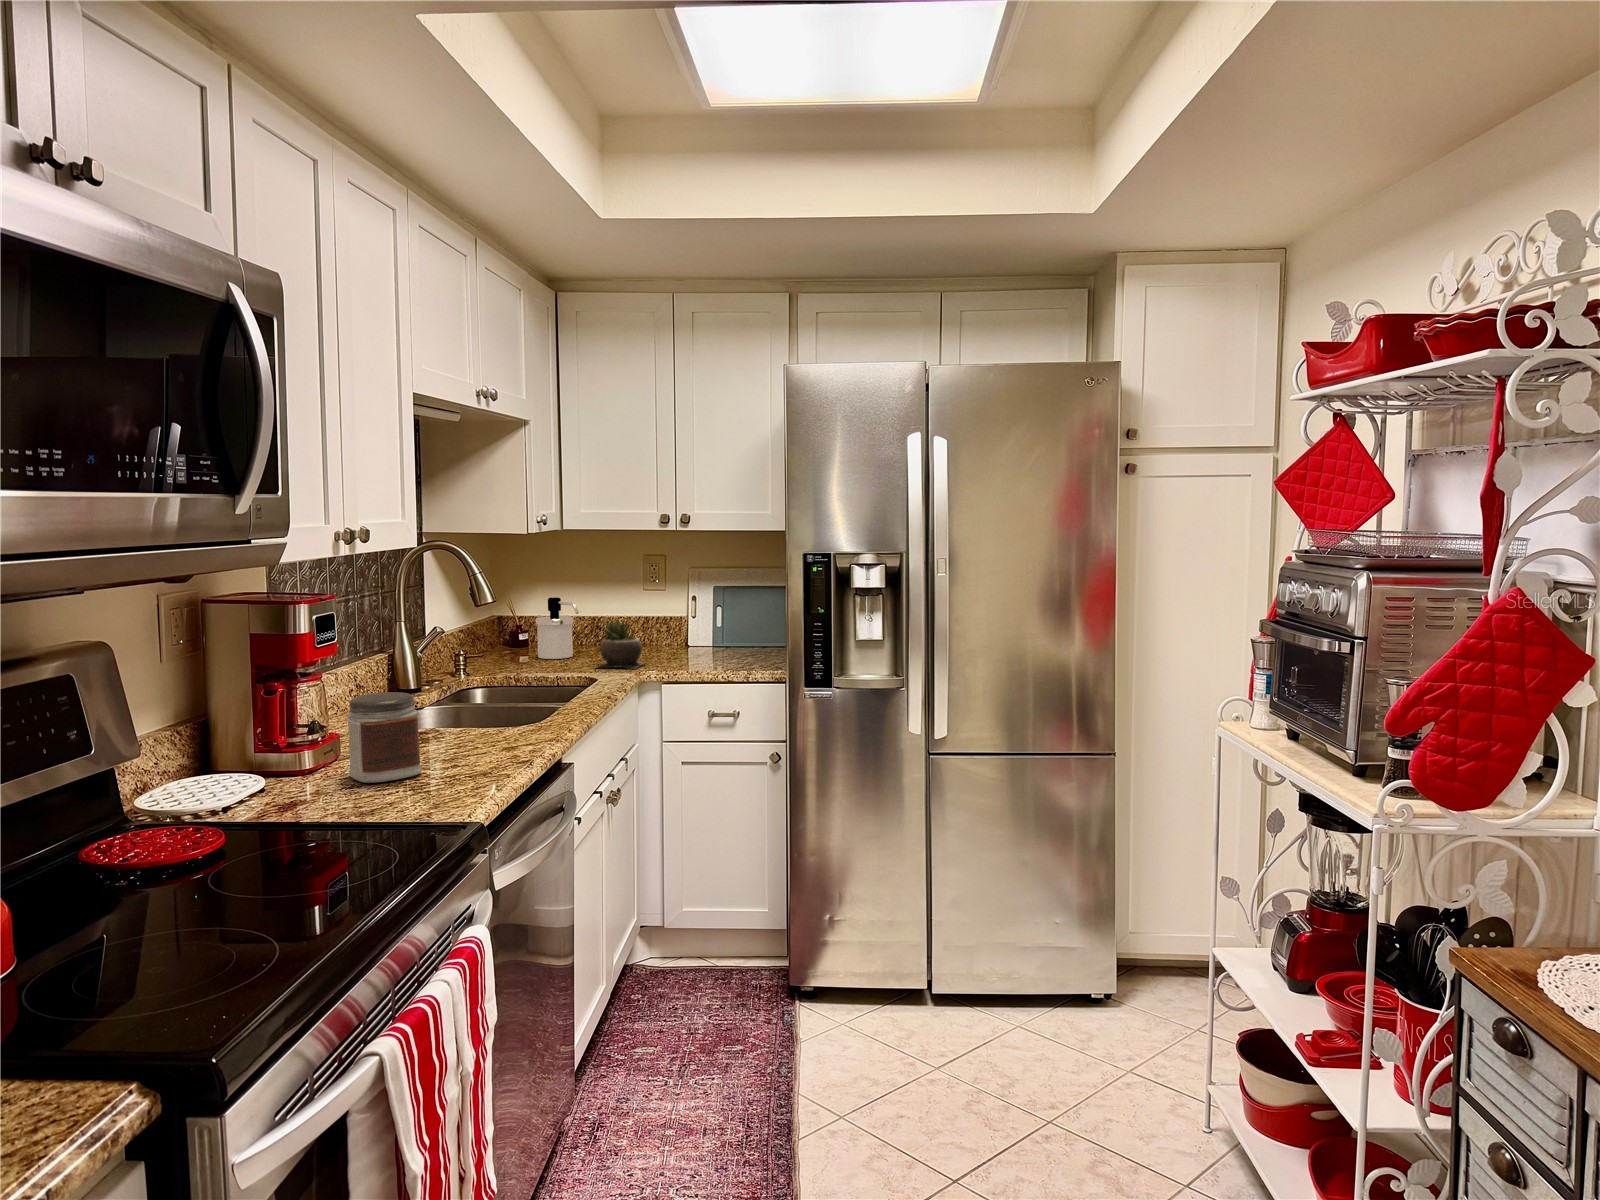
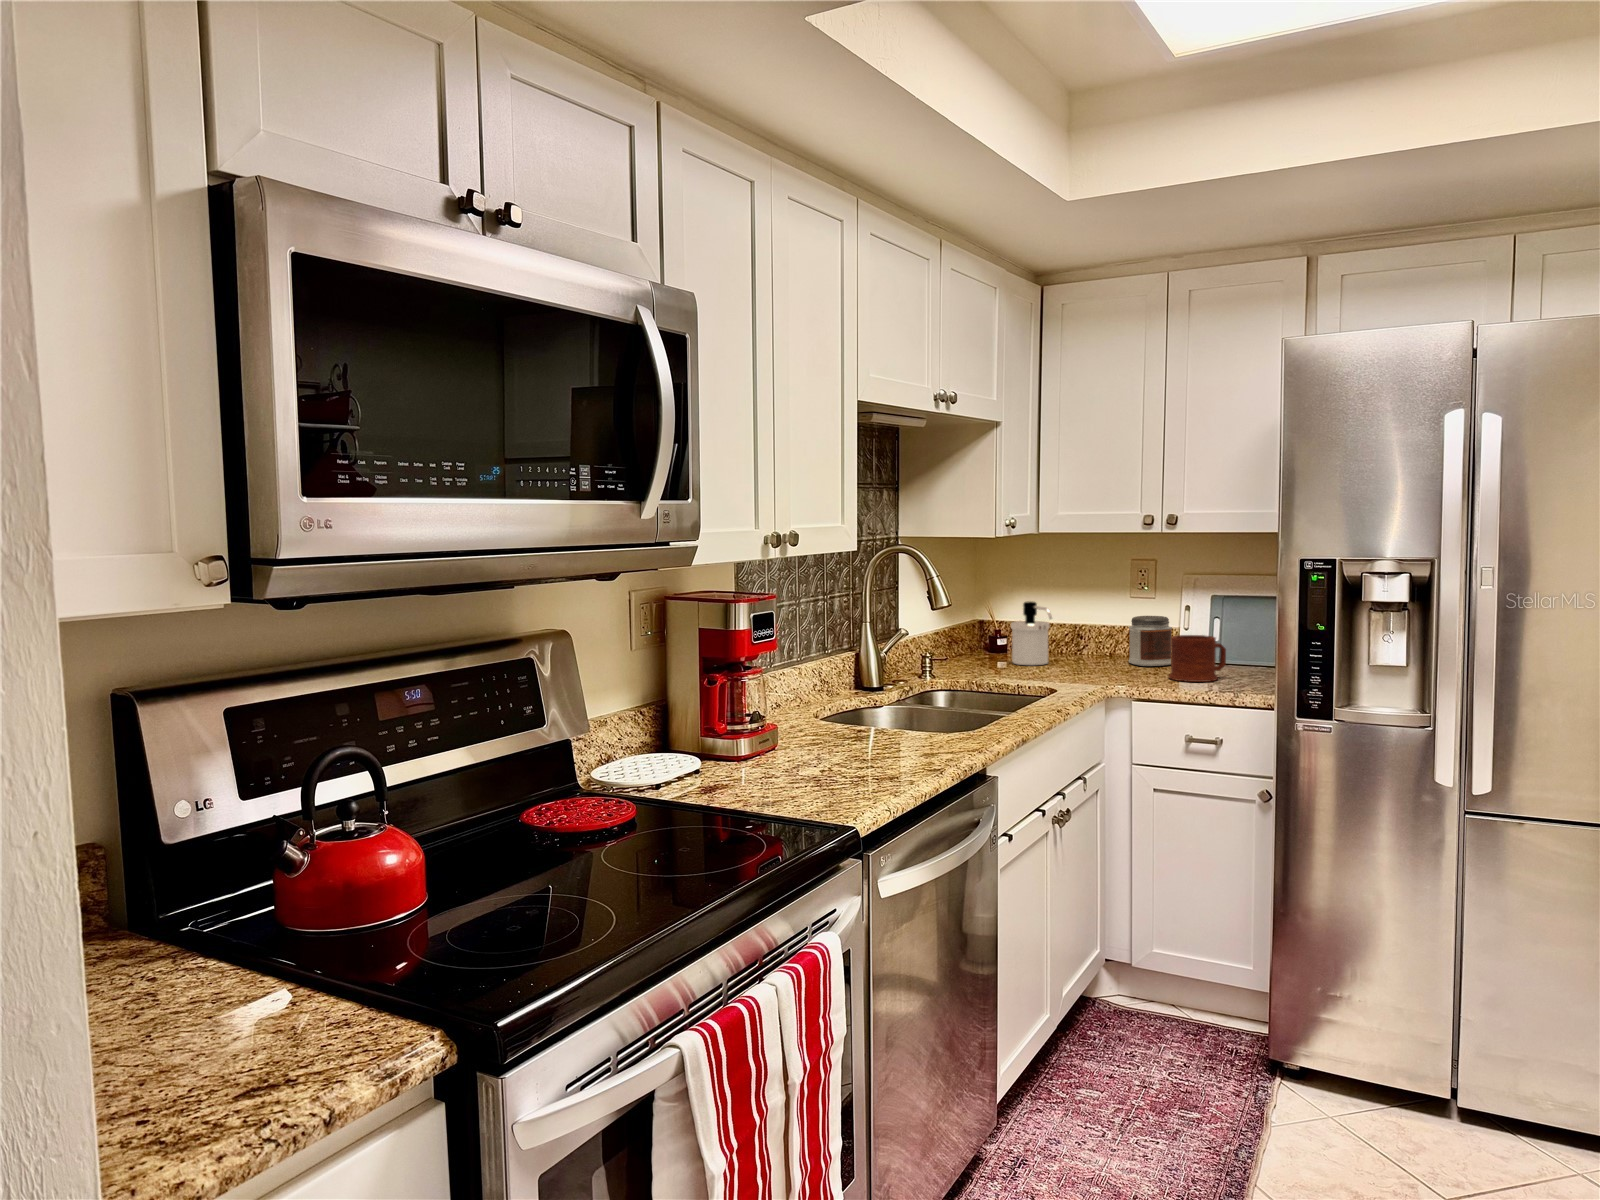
succulent plant: present [597,621,645,668] -> none [1063,625,1124,680]
mug: none [687,624,734,665] -> present [1169,635,1226,682]
jar: present [347,692,422,783] -> present [1129,616,1172,666]

